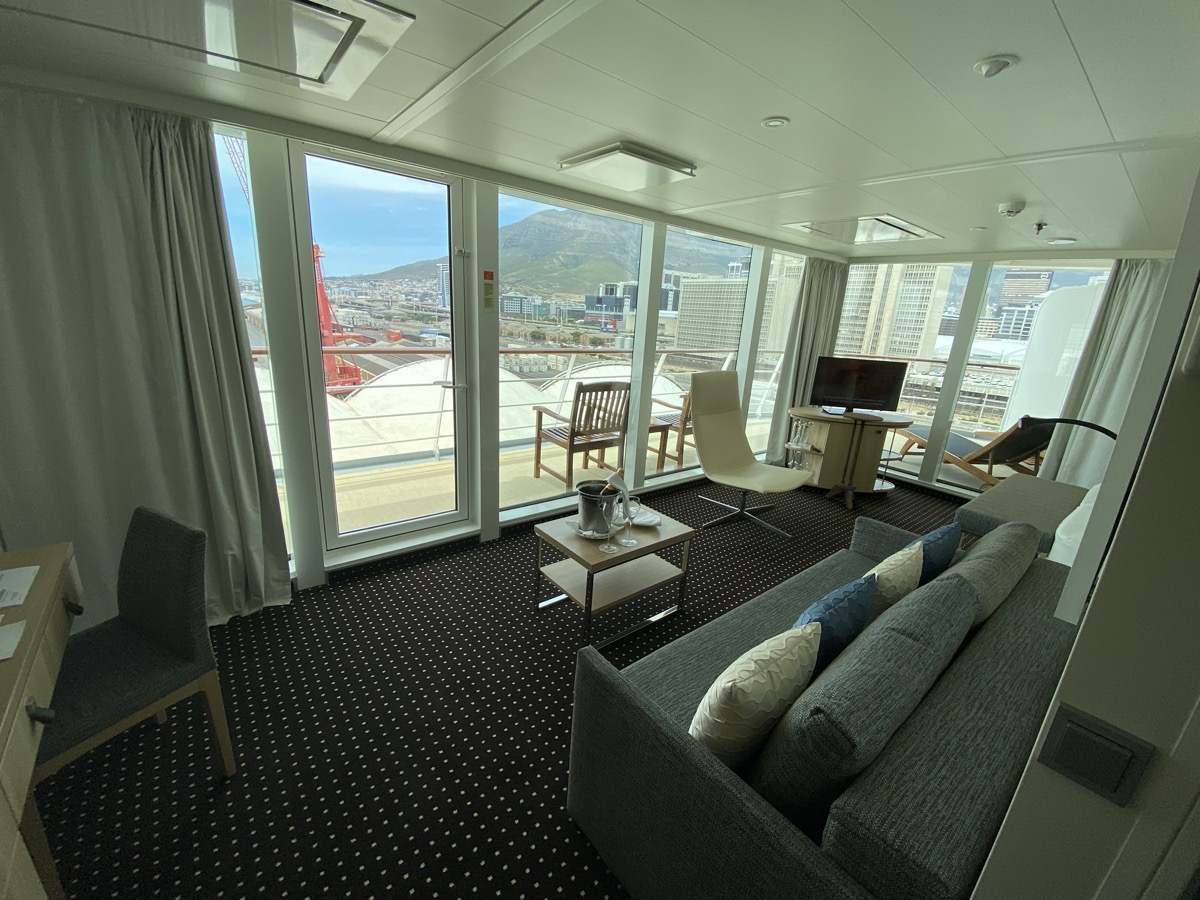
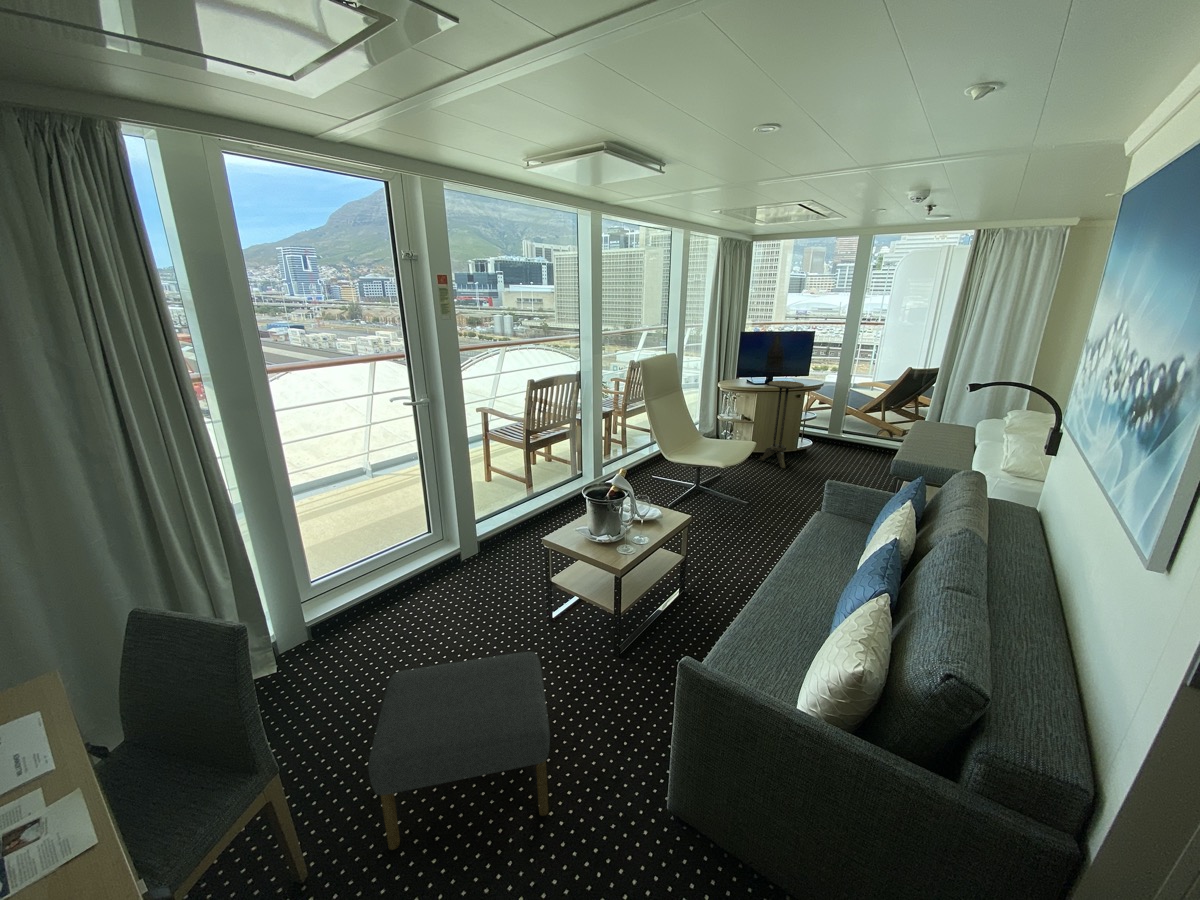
footstool: none [294,616,486,783] -> present [368,652,550,850]

